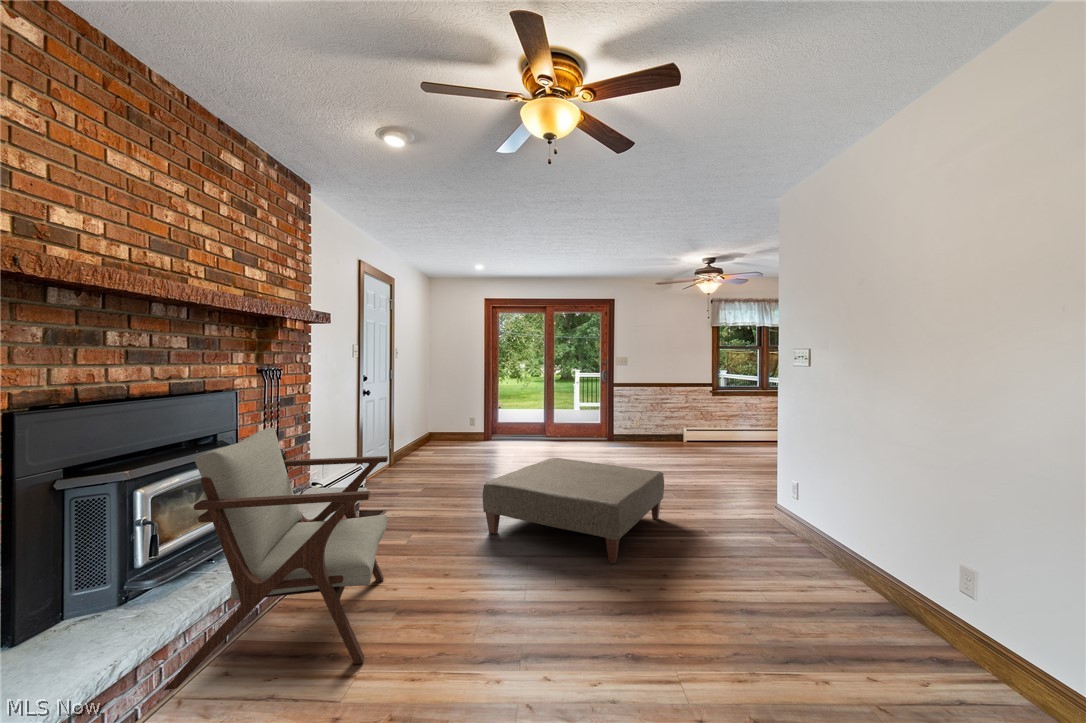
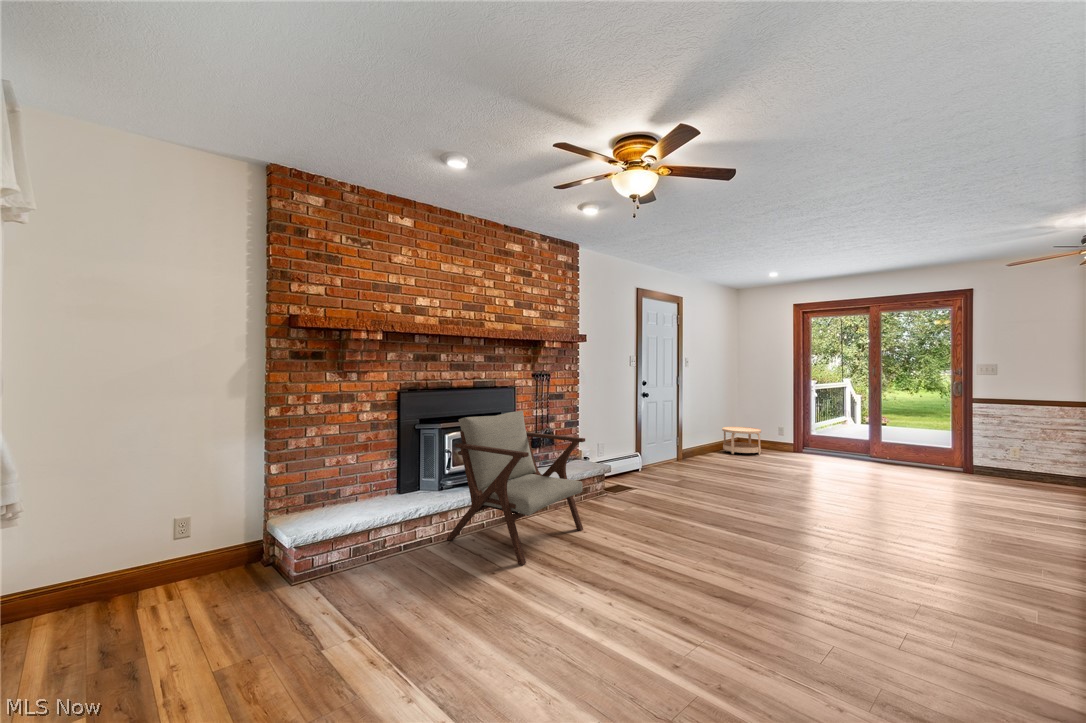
side table: none [422,419,460,449] -> present [722,427,761,455]
ottoman: present [483,458,664,564] -> none [686,473,931,587]

